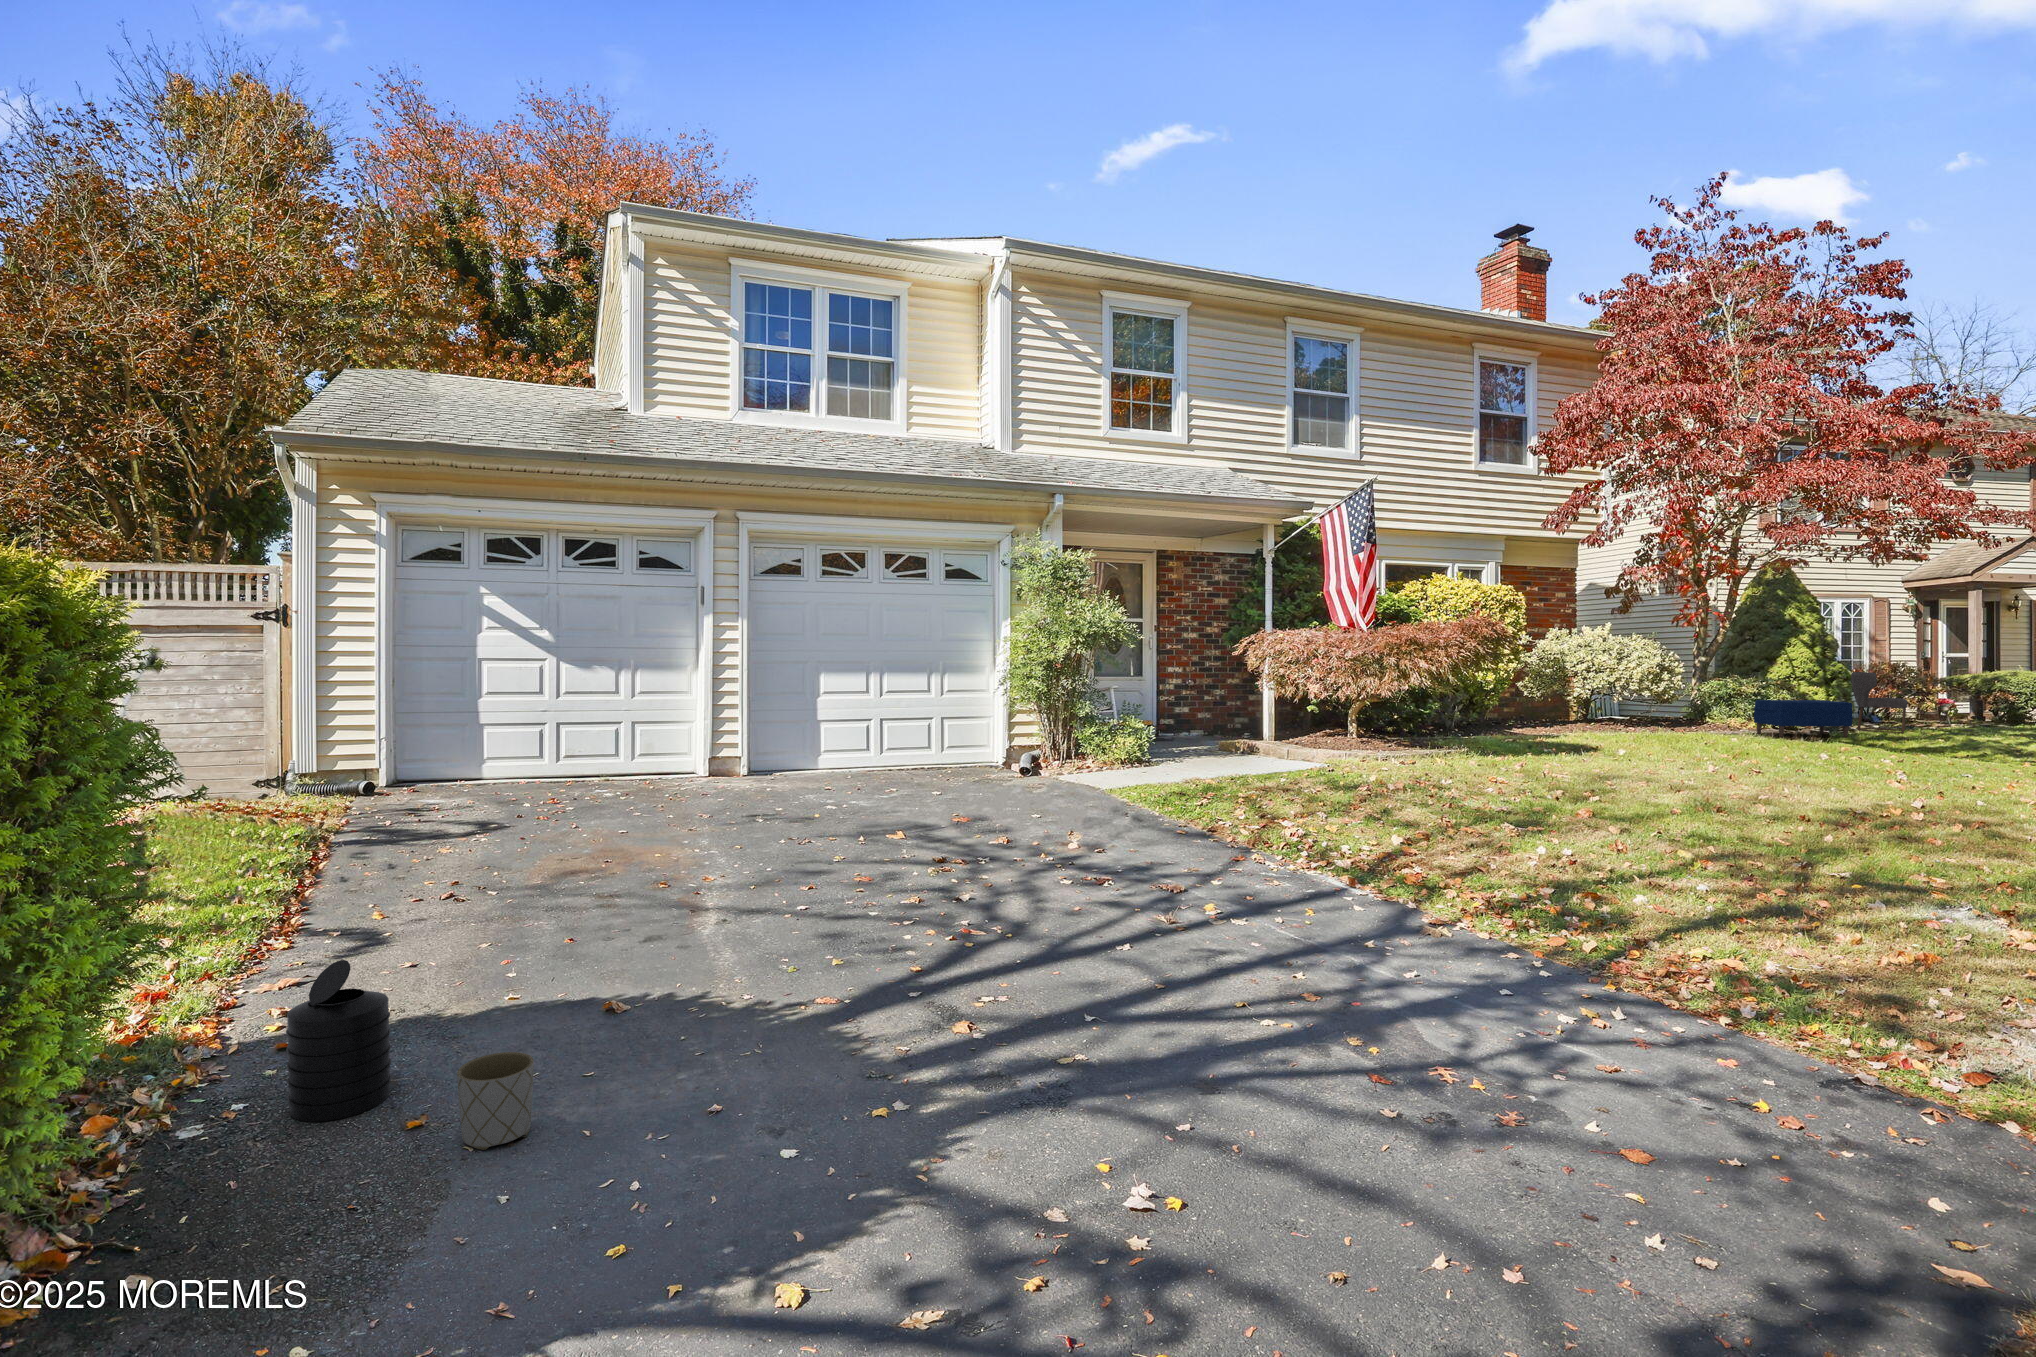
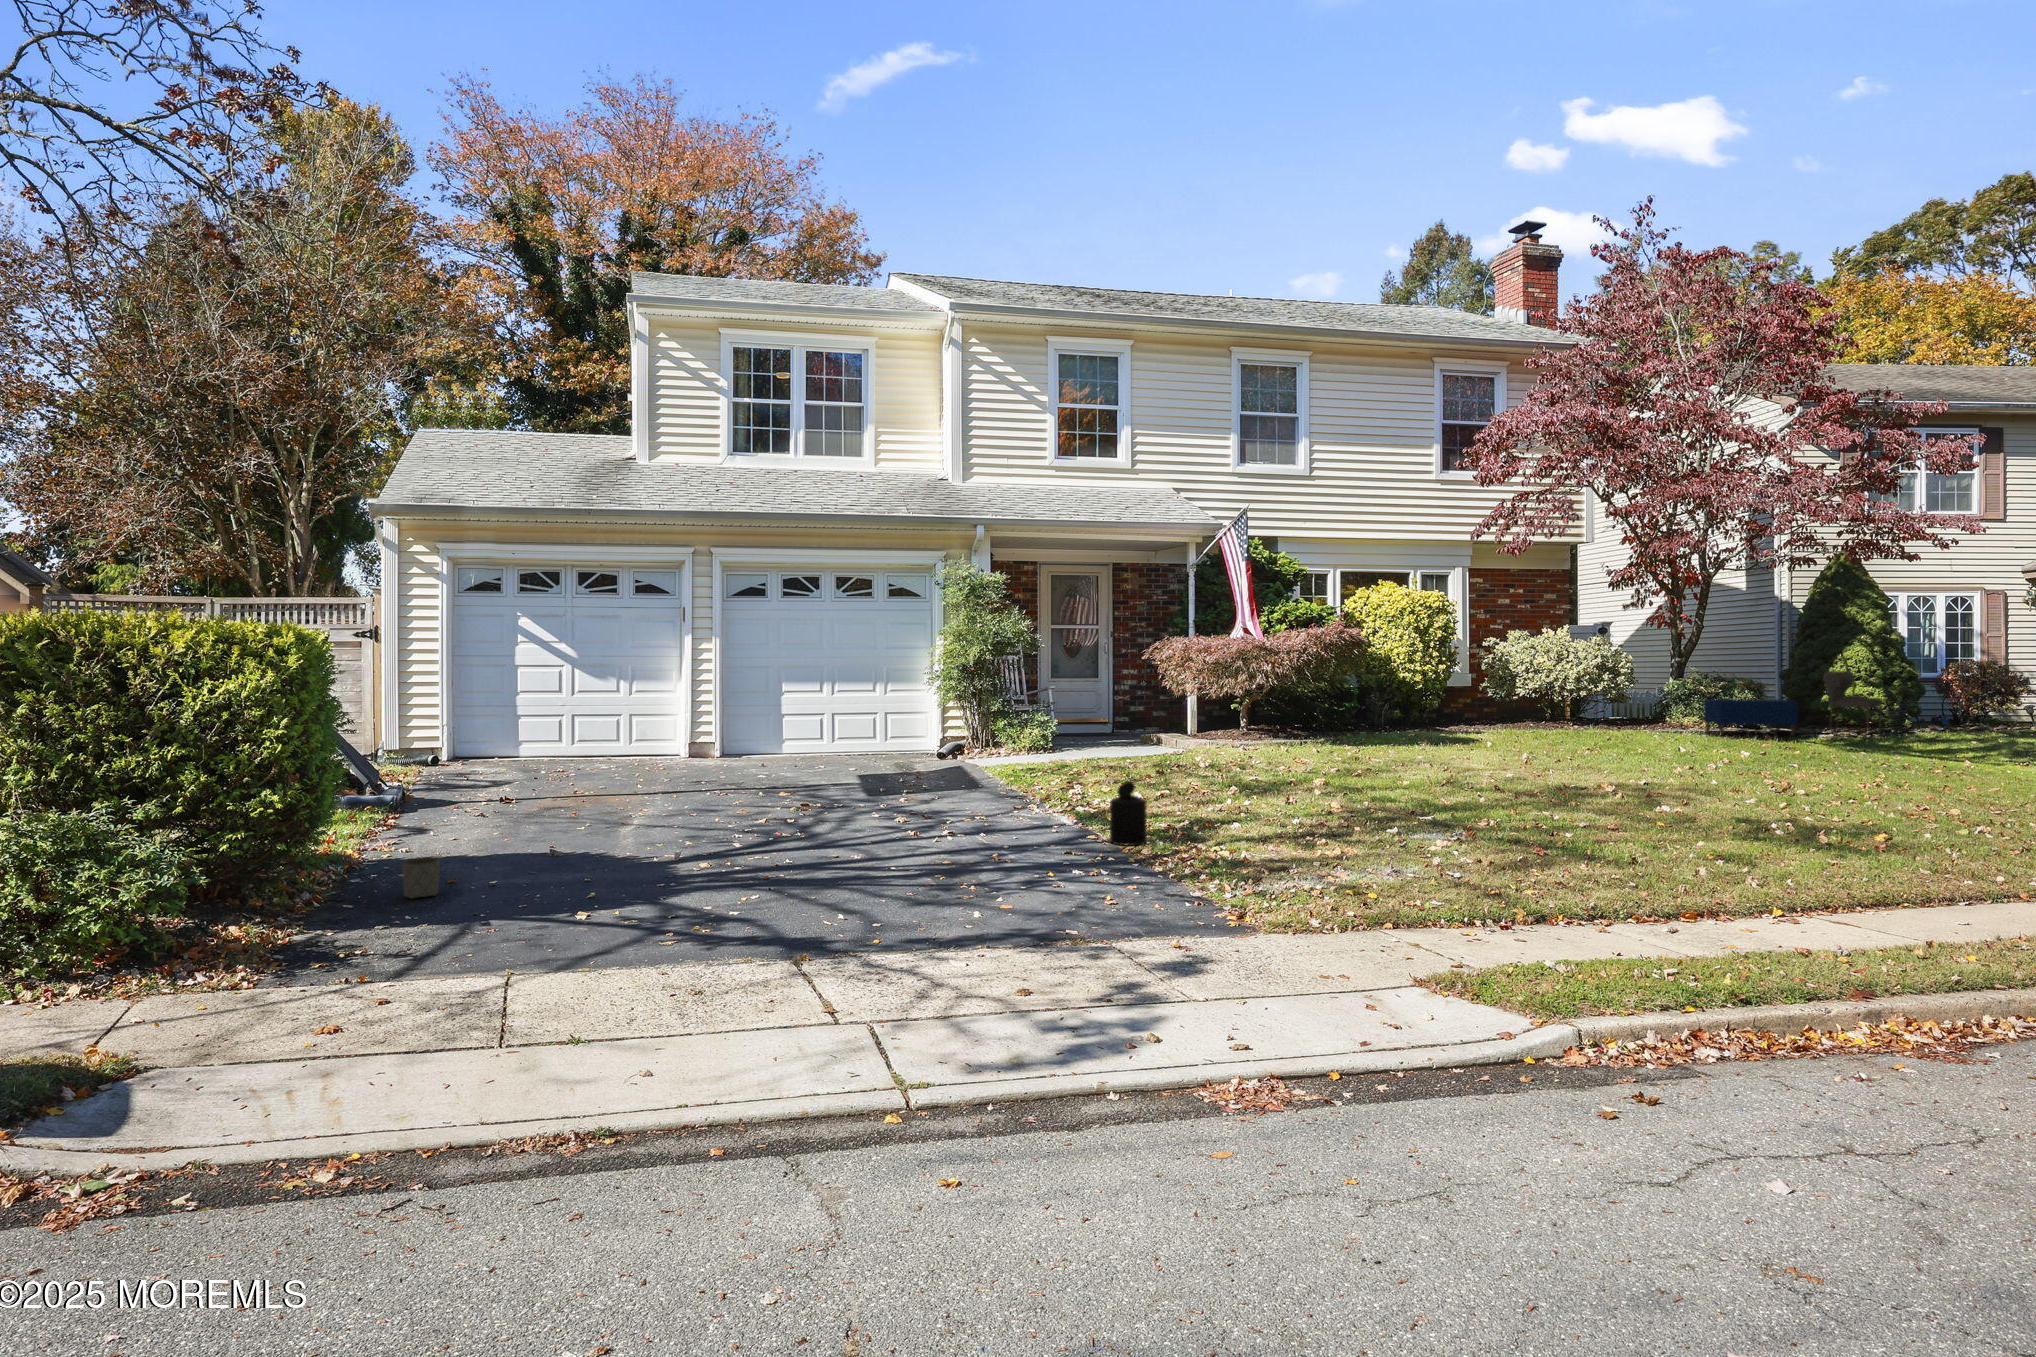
trash can: present [286,960,391,1122] -> present [1110,781,1147,846]

